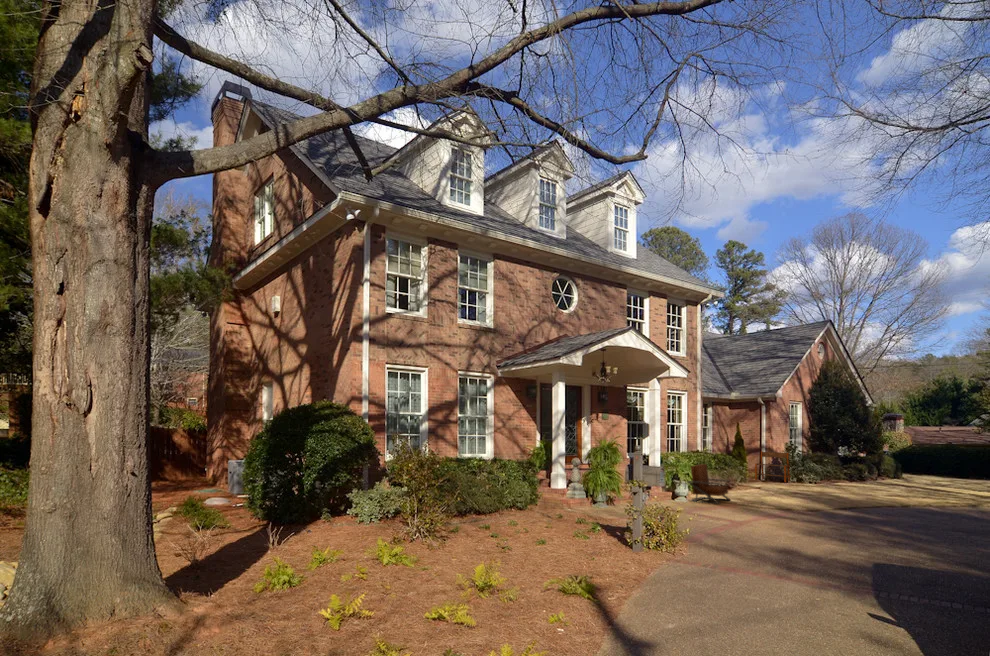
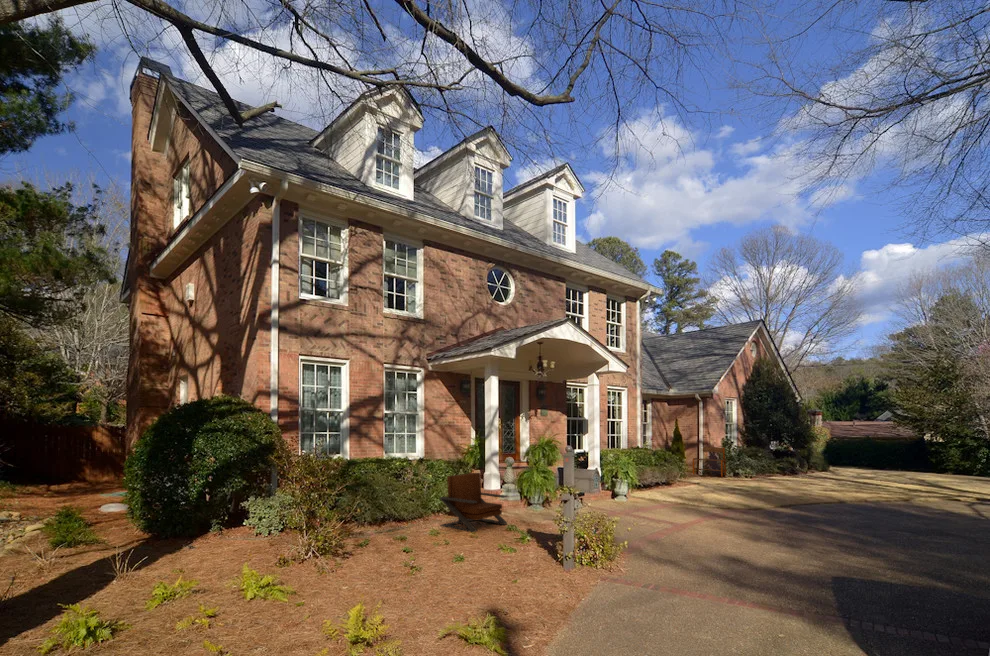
lounge chair: present [687,464,730,504] -> present [440,473,507,532]

